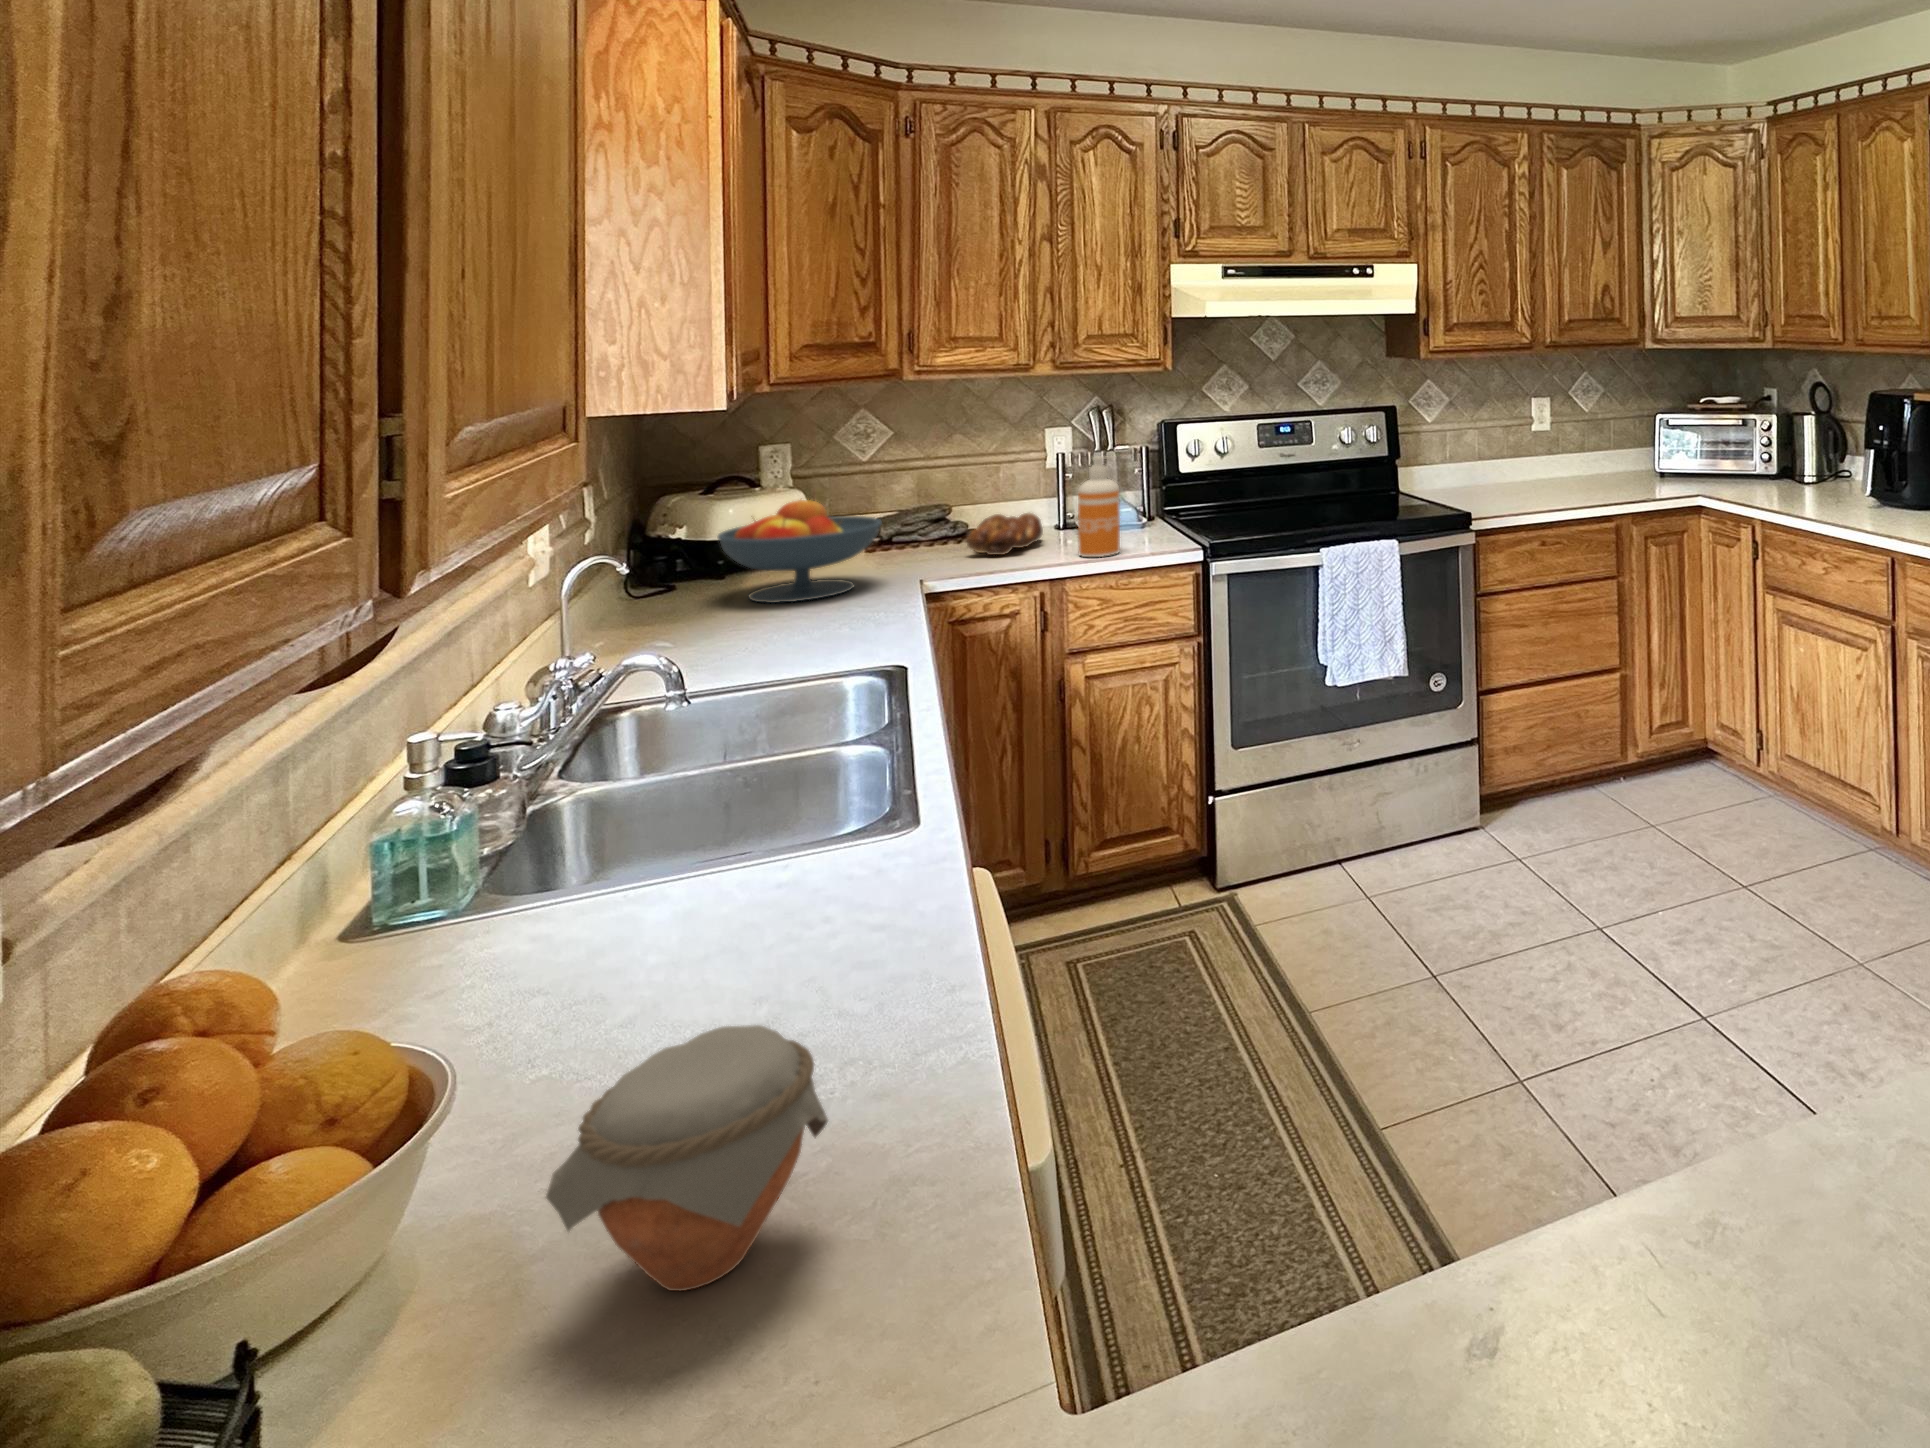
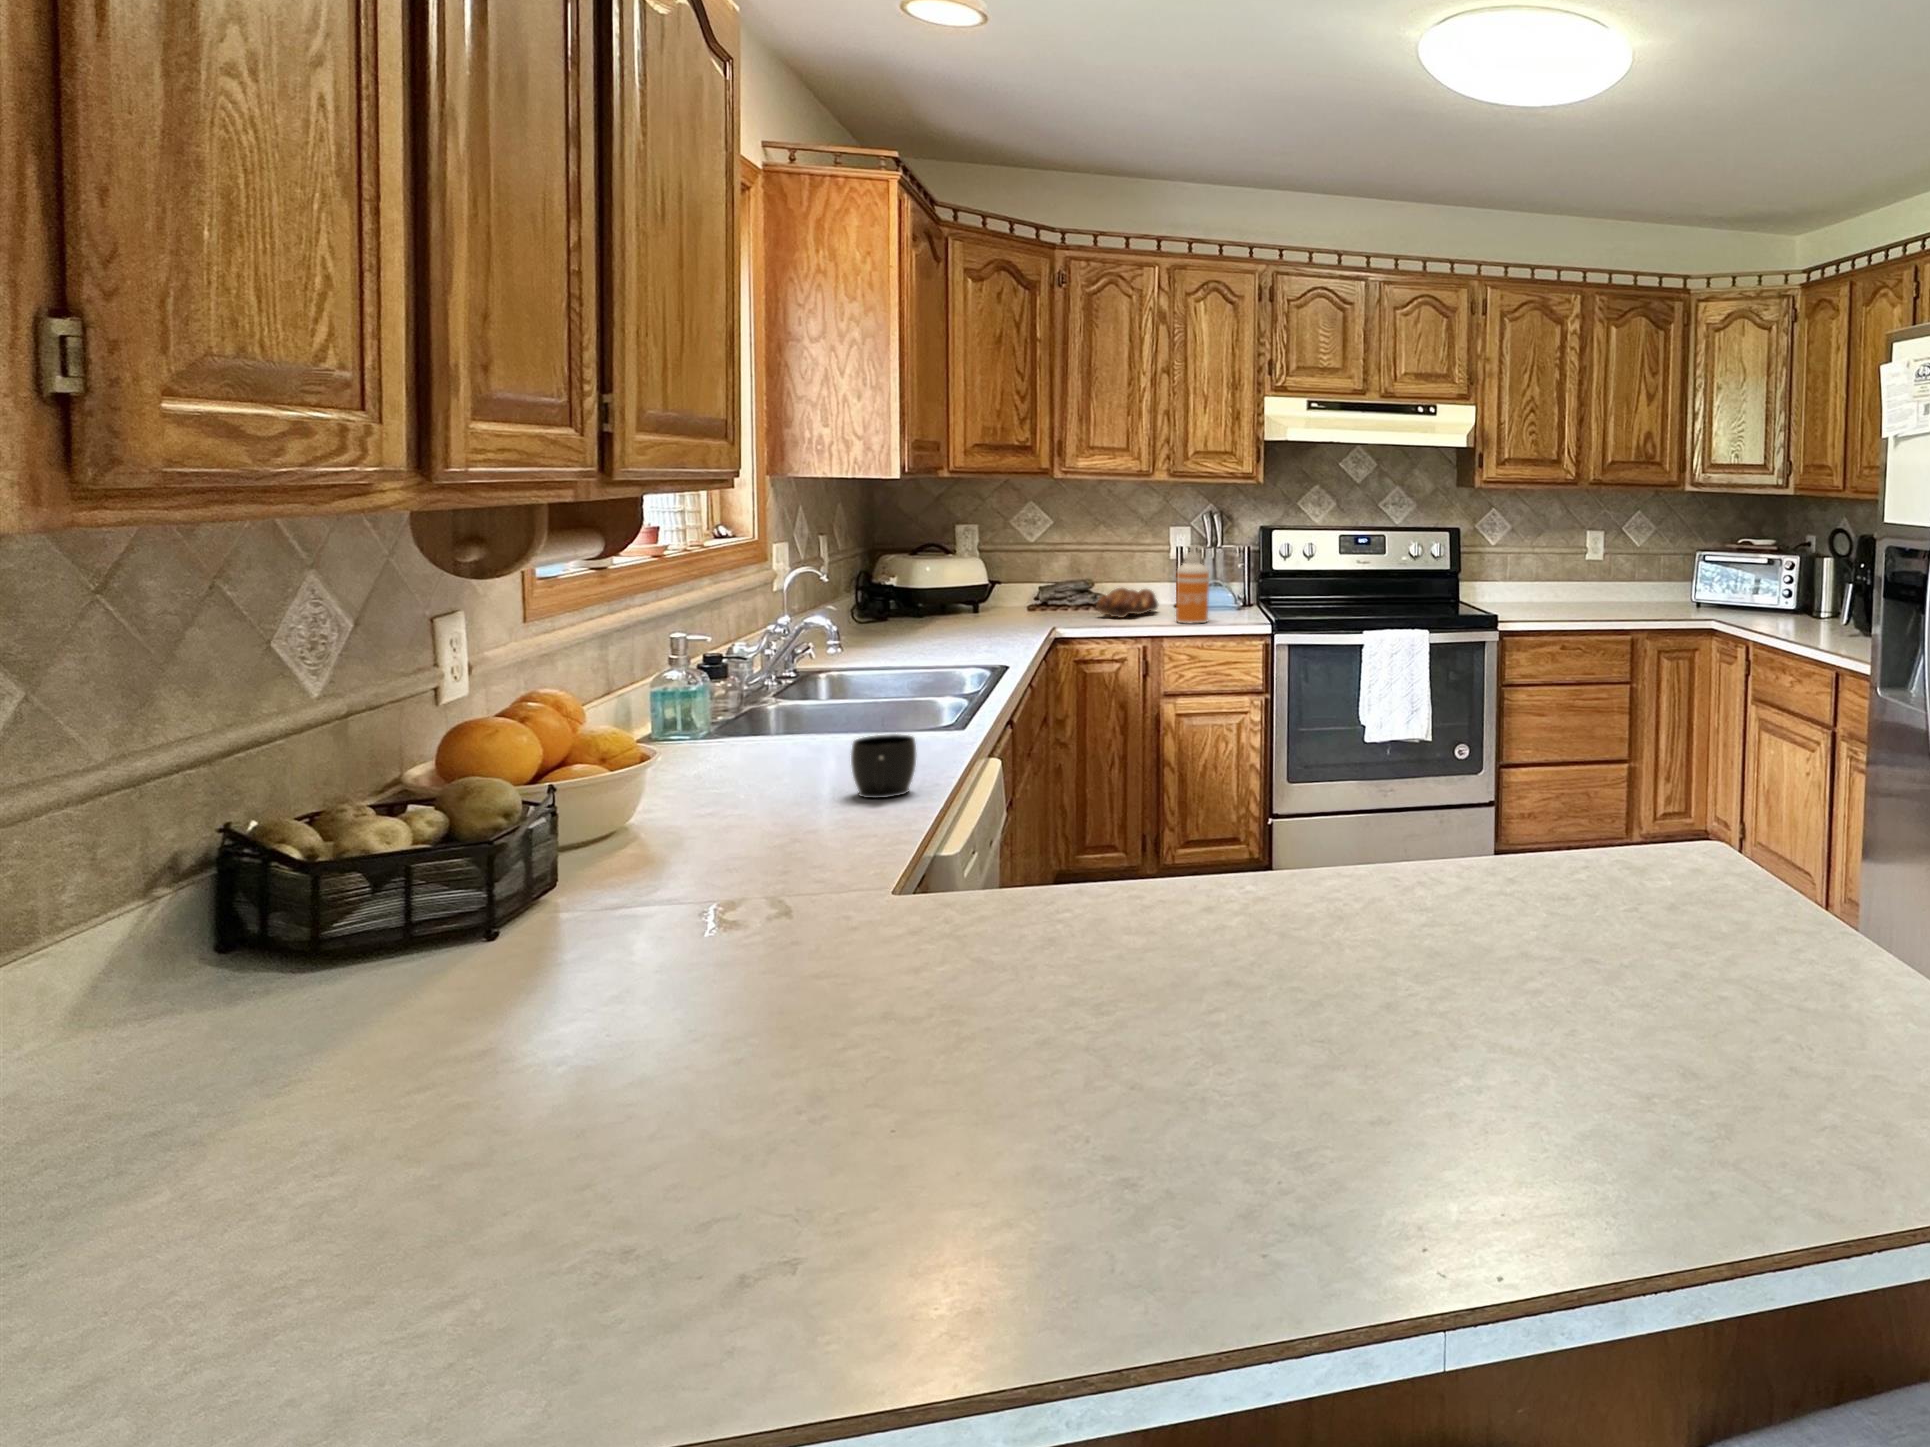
fruit bowl: present [718,500,882,603] -> none [910,560,1026,632]
mug: none [787,870,896,1000] -> present [851,734,917,798]
jar: present [546,1025,828,1291] -> none [681,754,823,869]

